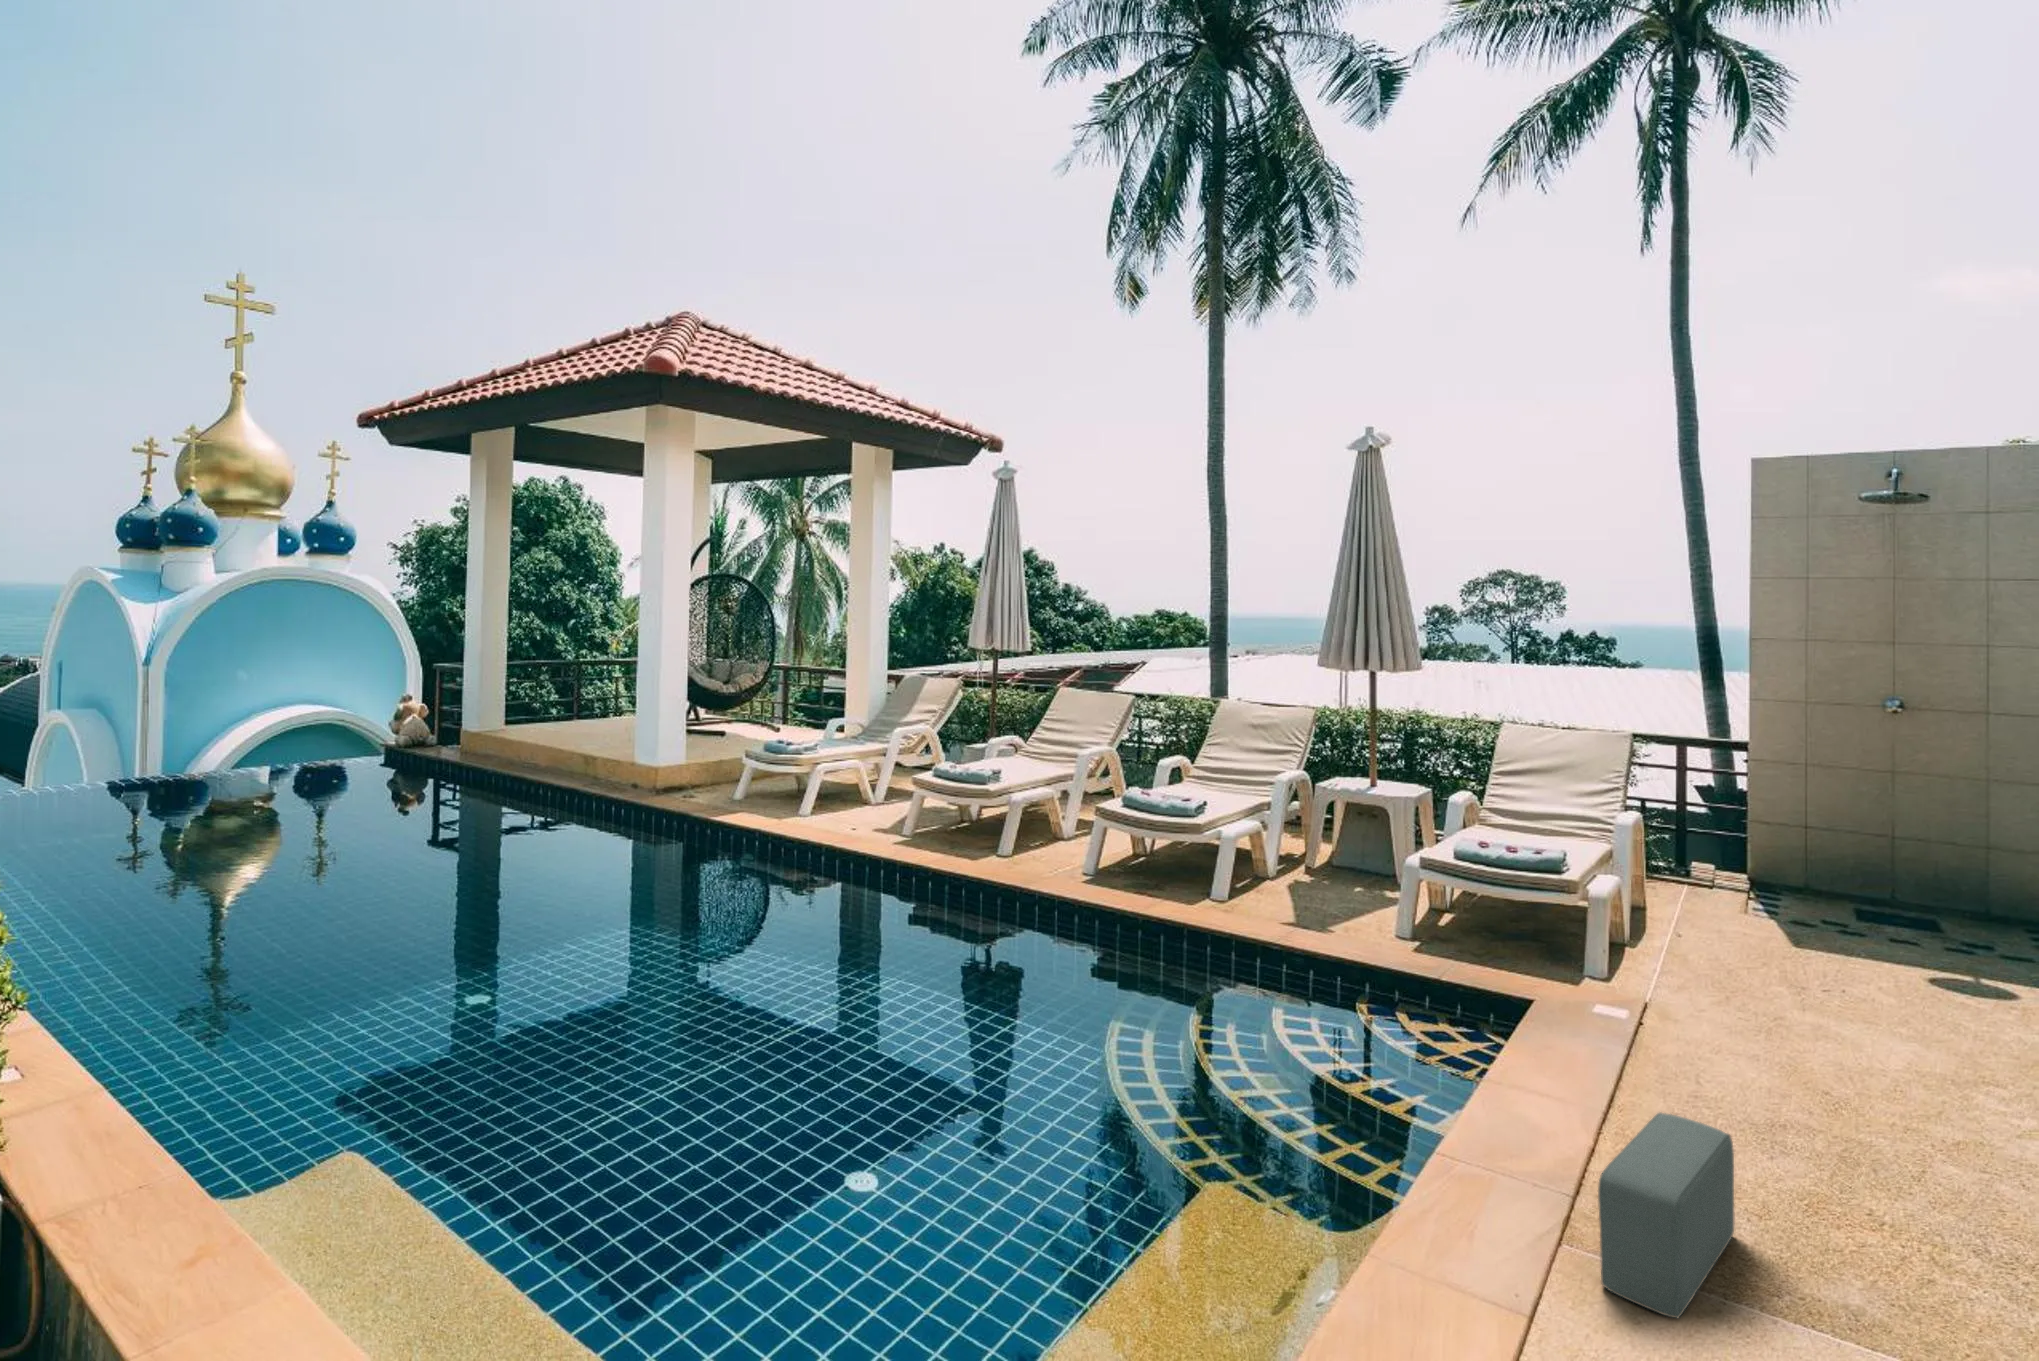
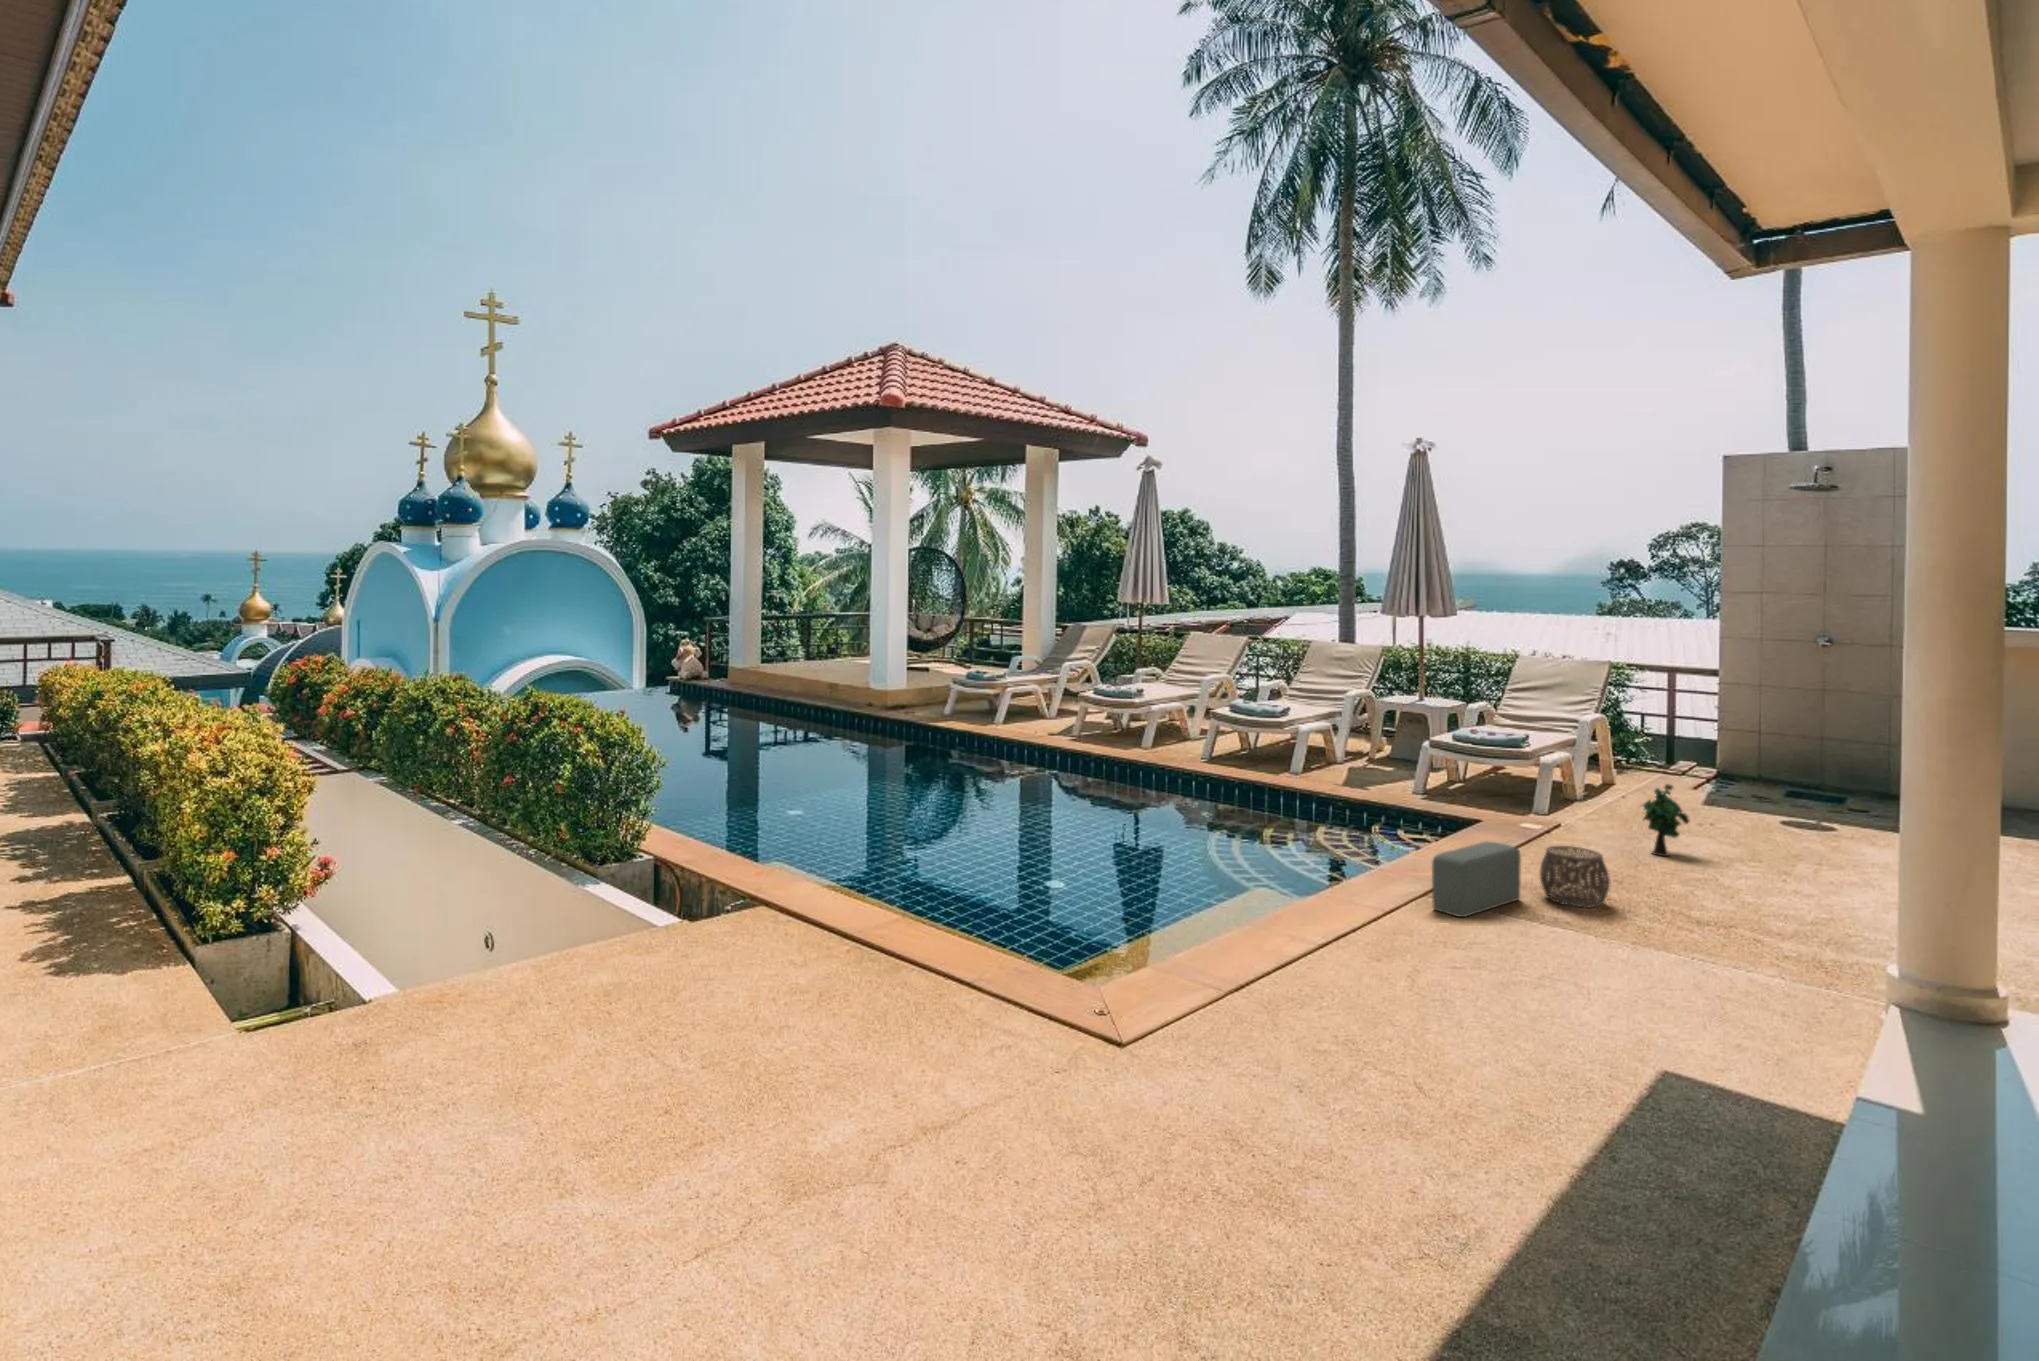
decorative plant: none [1792,952,1891,1074] -> present [1643,784,1689,856]
woven basket: none [1753,1114,1909,1261] -> present [1540,846,1610,908]

